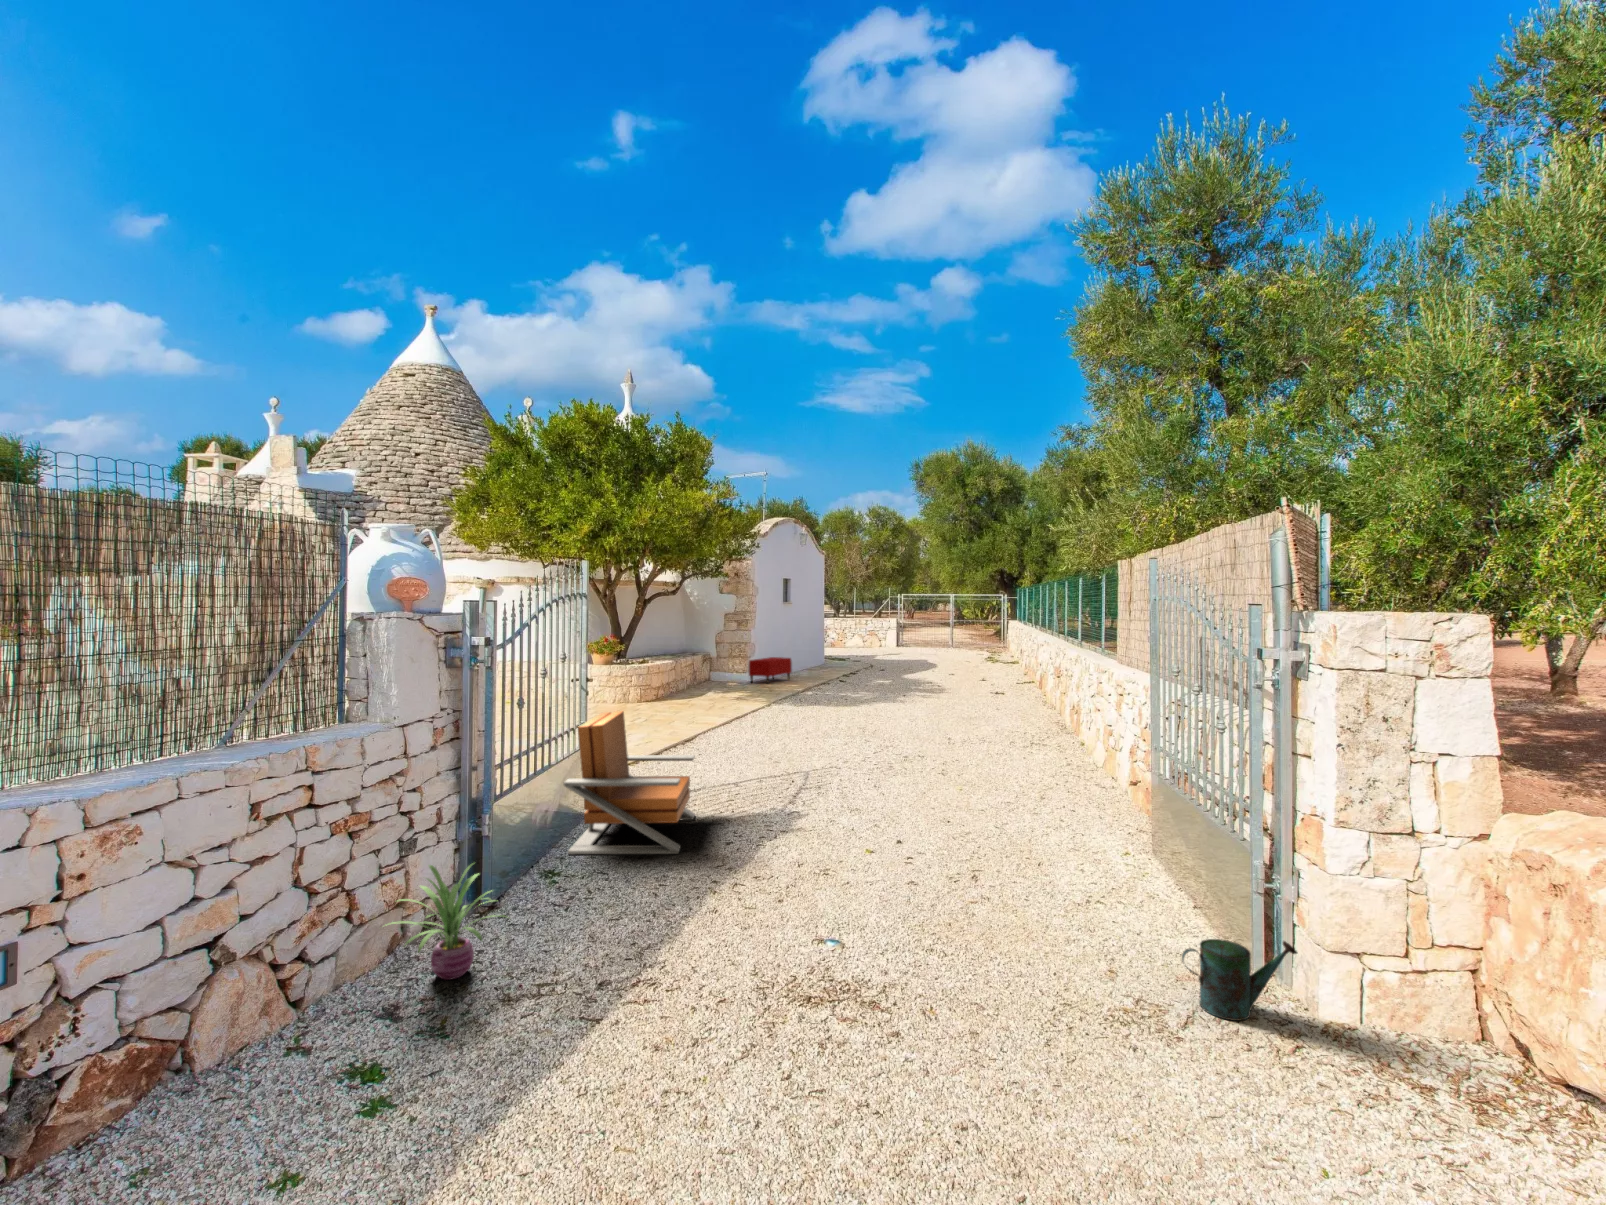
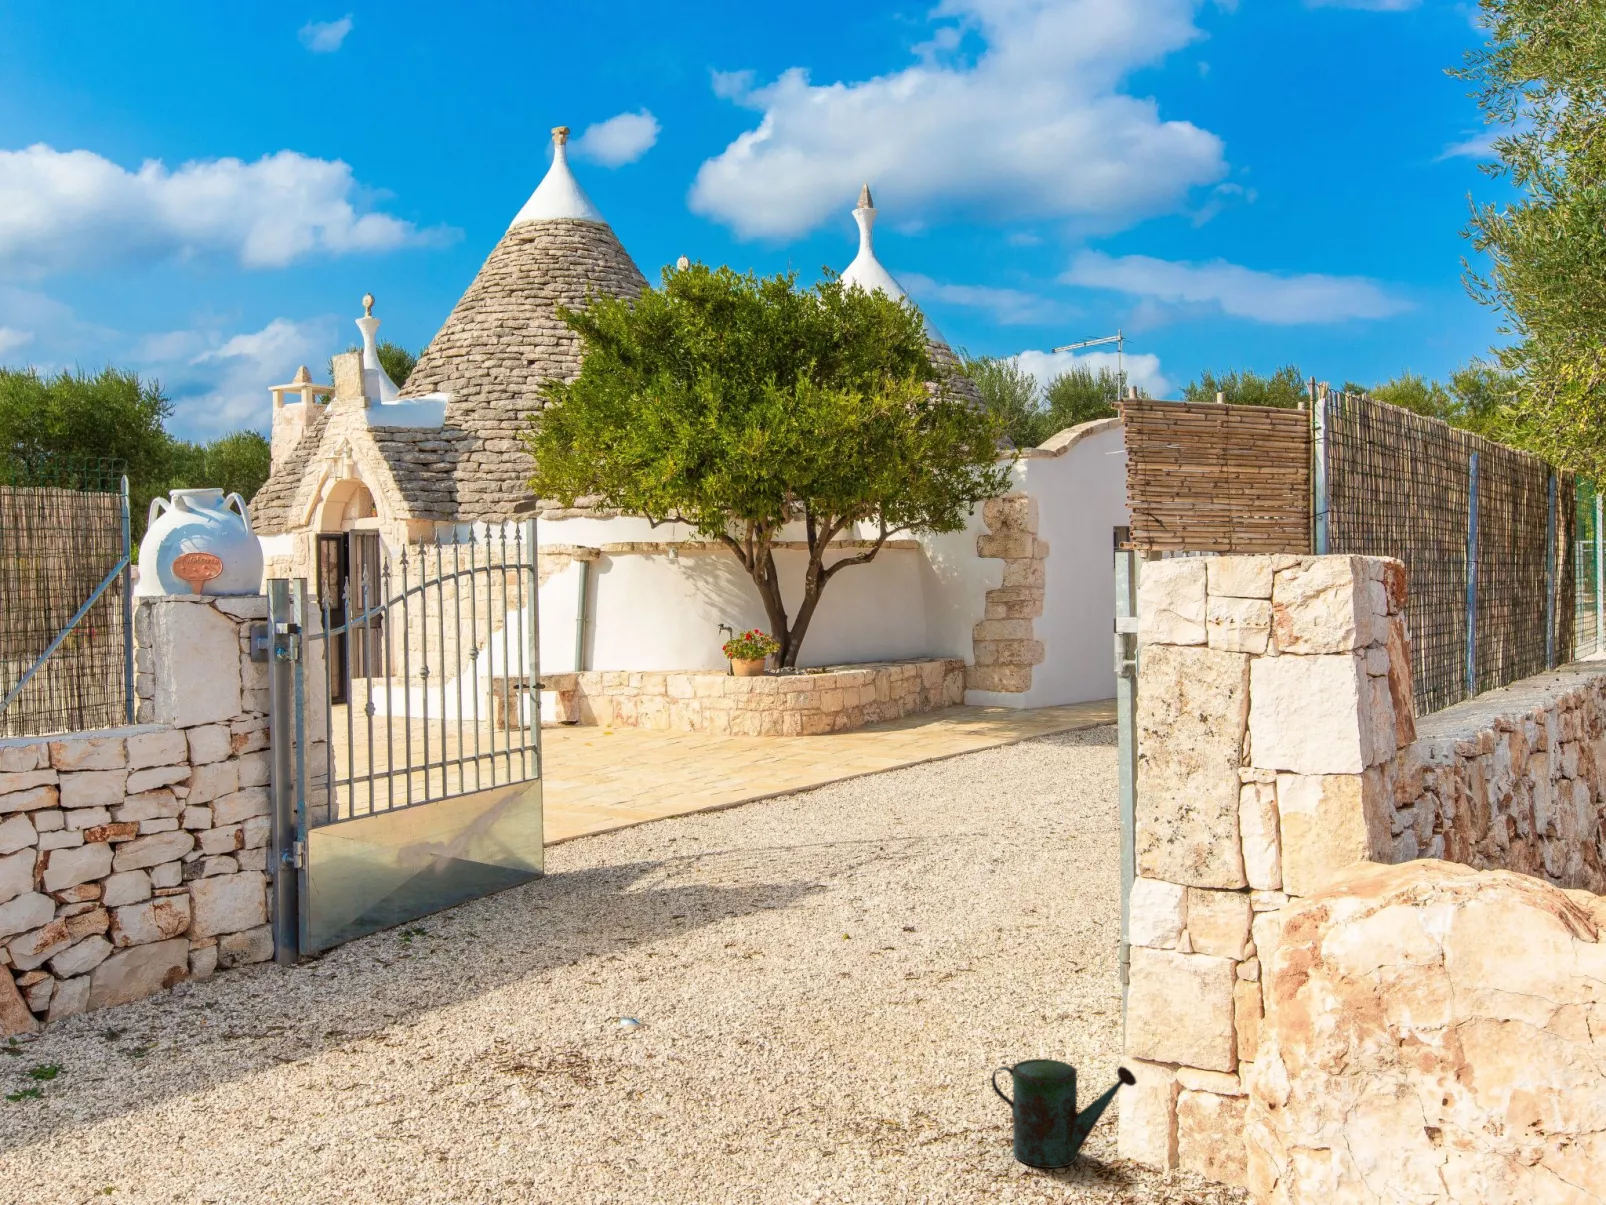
bench: present [749,657,792,683] -> none [988,670,1067,715]
lounge chair: present [564,711,695,854] -> none [453,733,666,925]
decorative plant: present [392,864,495,980] -> none [145,887,279,1017]

